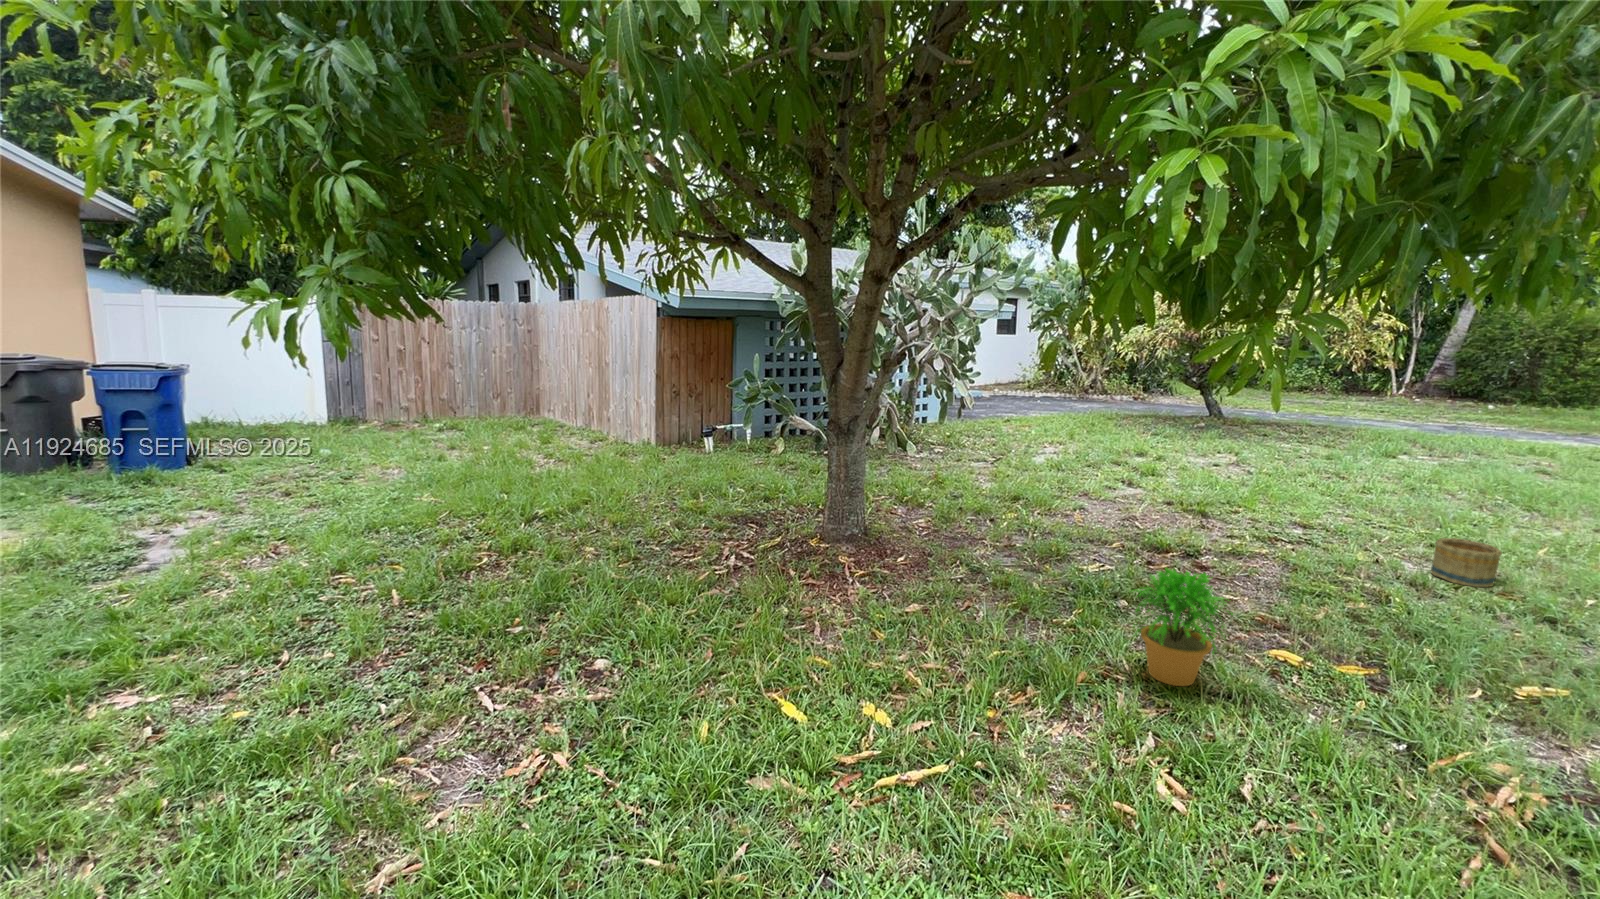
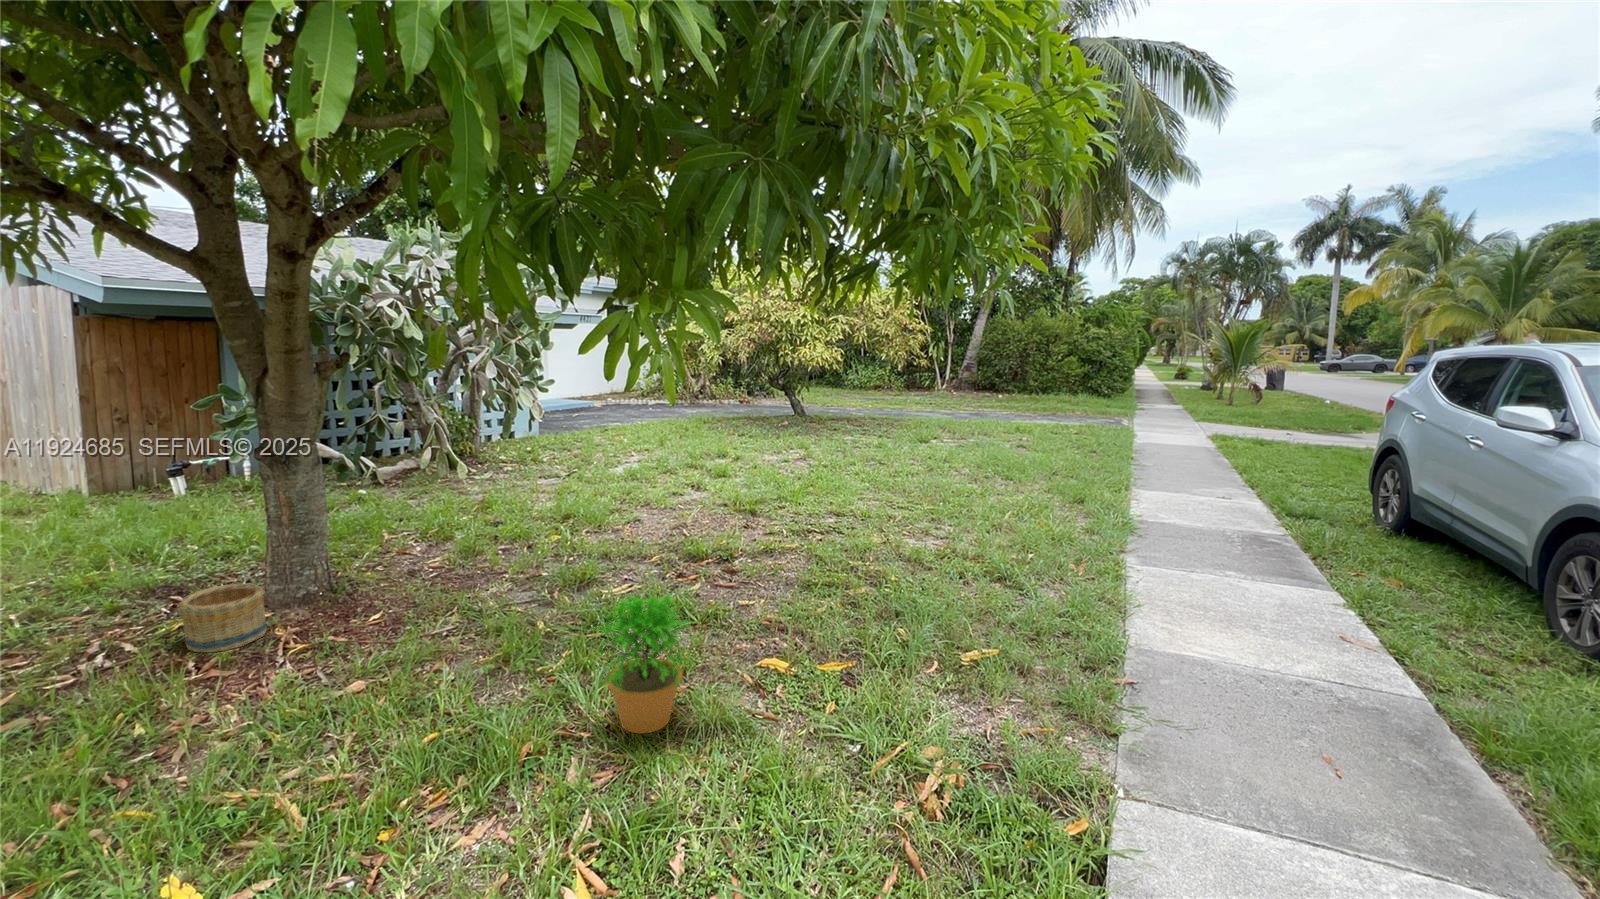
basket: present [1431,538,1502,587] -> present [179,584,267,653]

